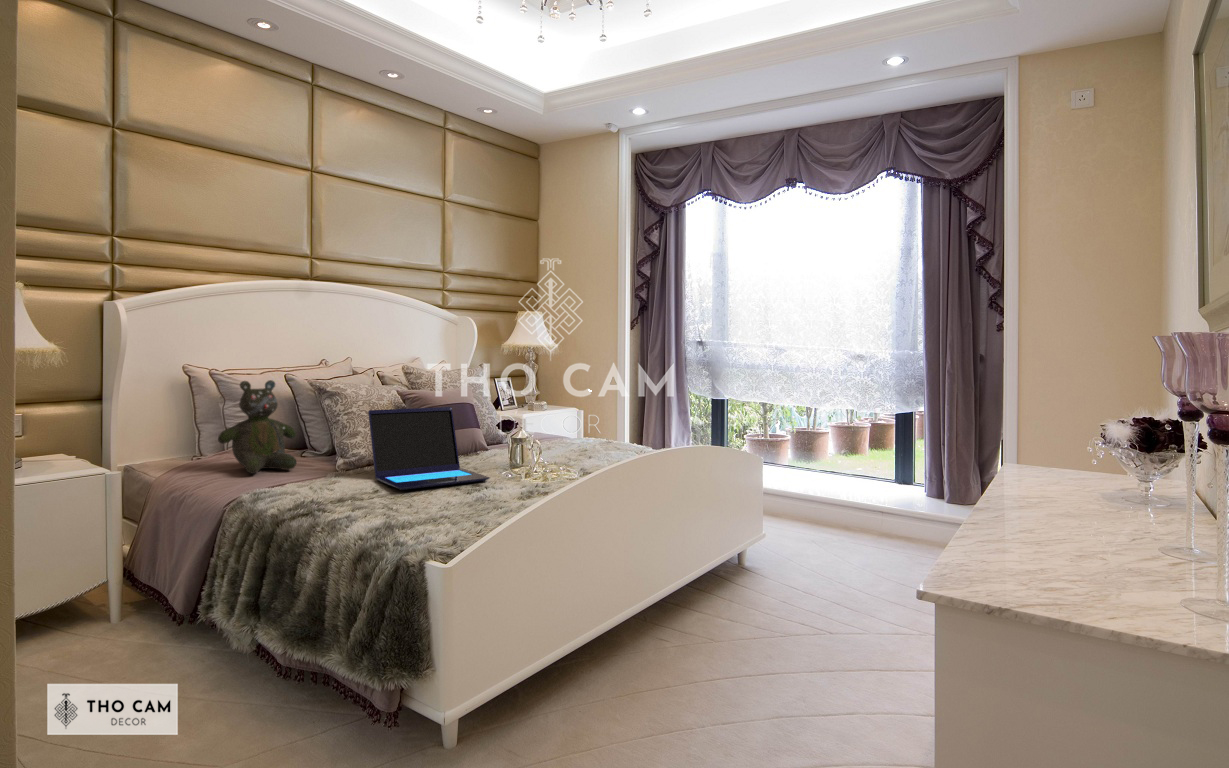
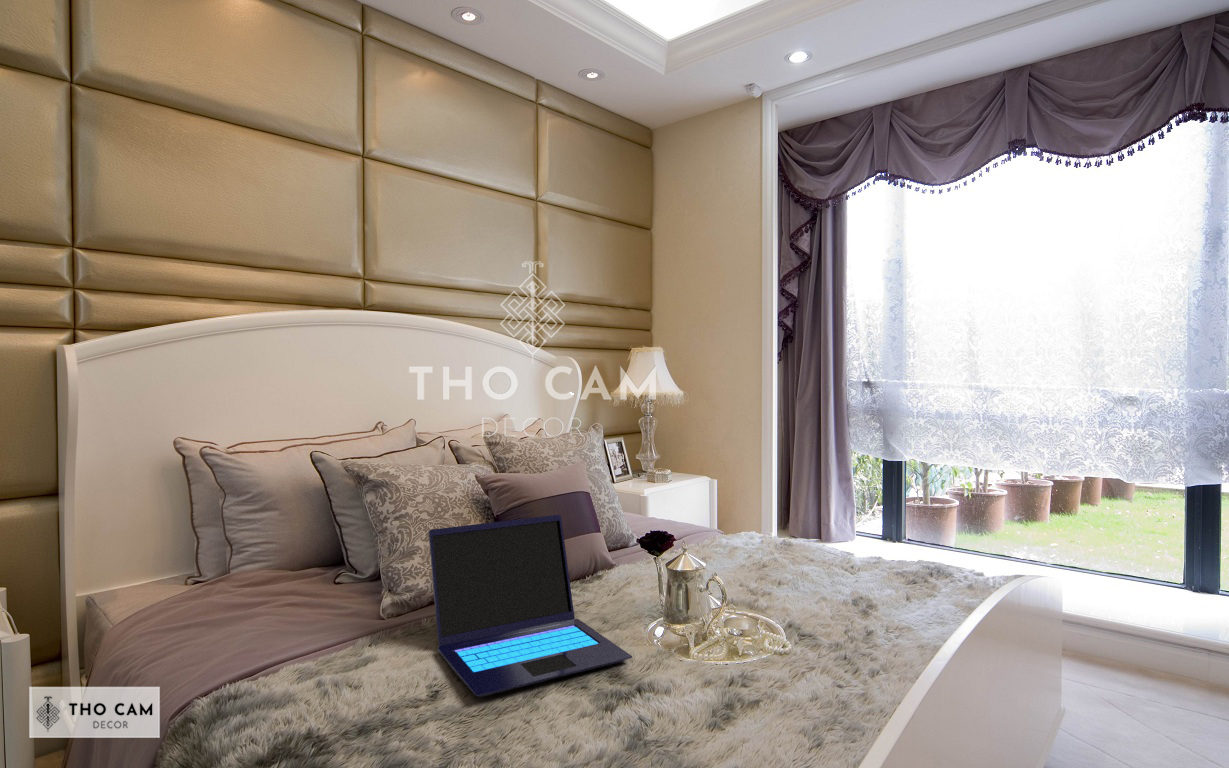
teddy bear: present [218,380,296,474] -> none [197,471,323,632]

